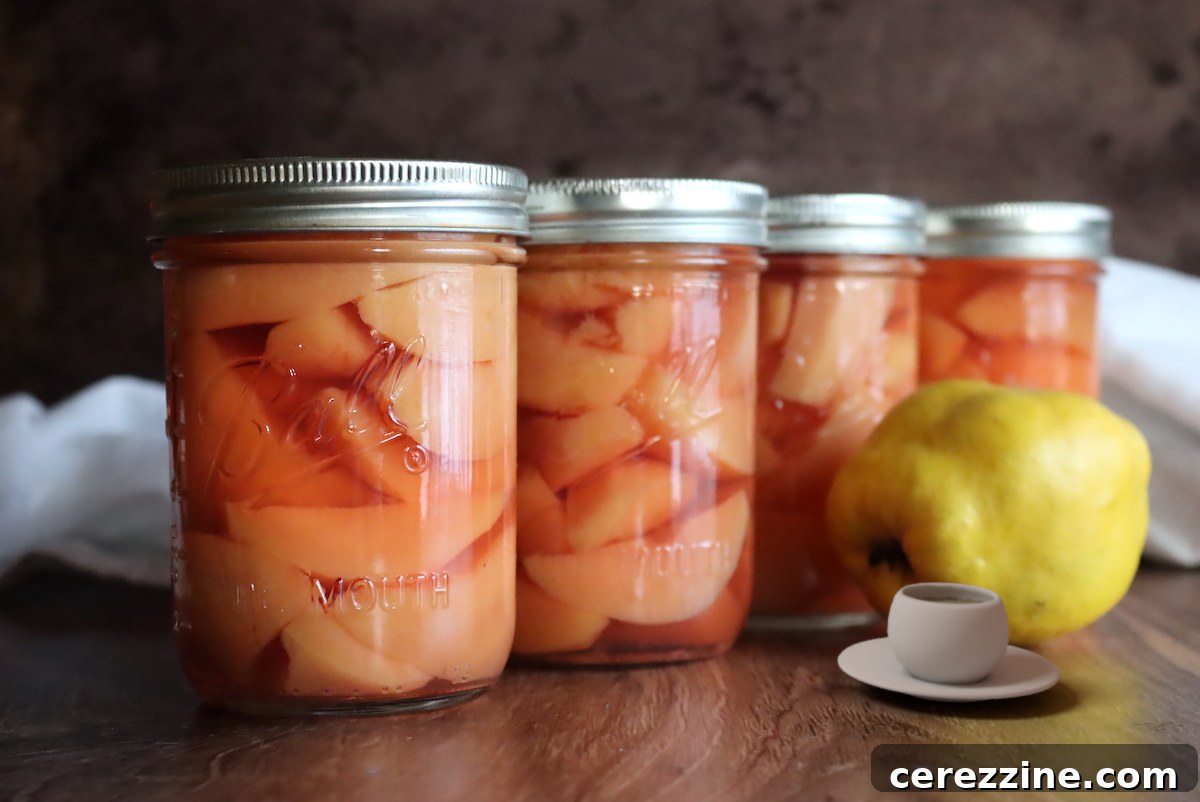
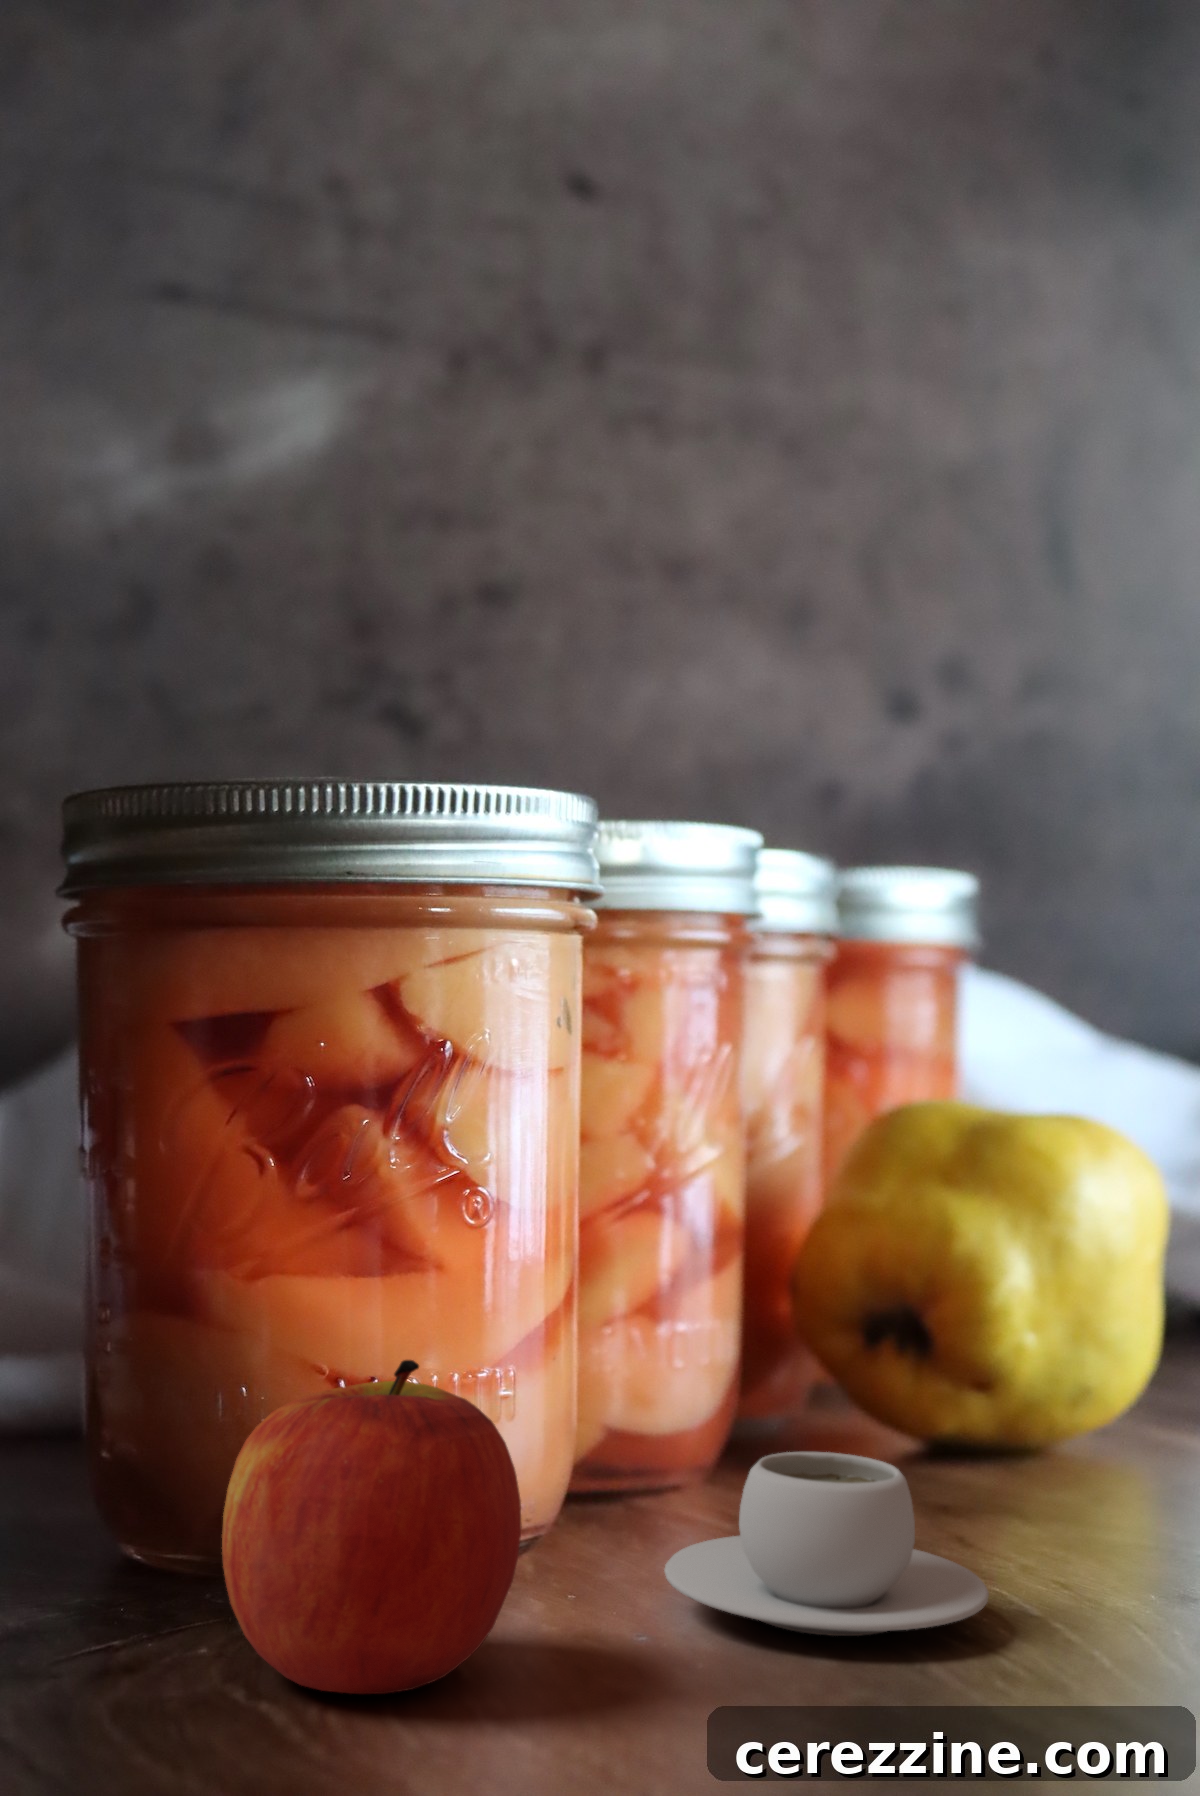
apple: none [553,532,745,741] -> present [222,1360,522,1695]

